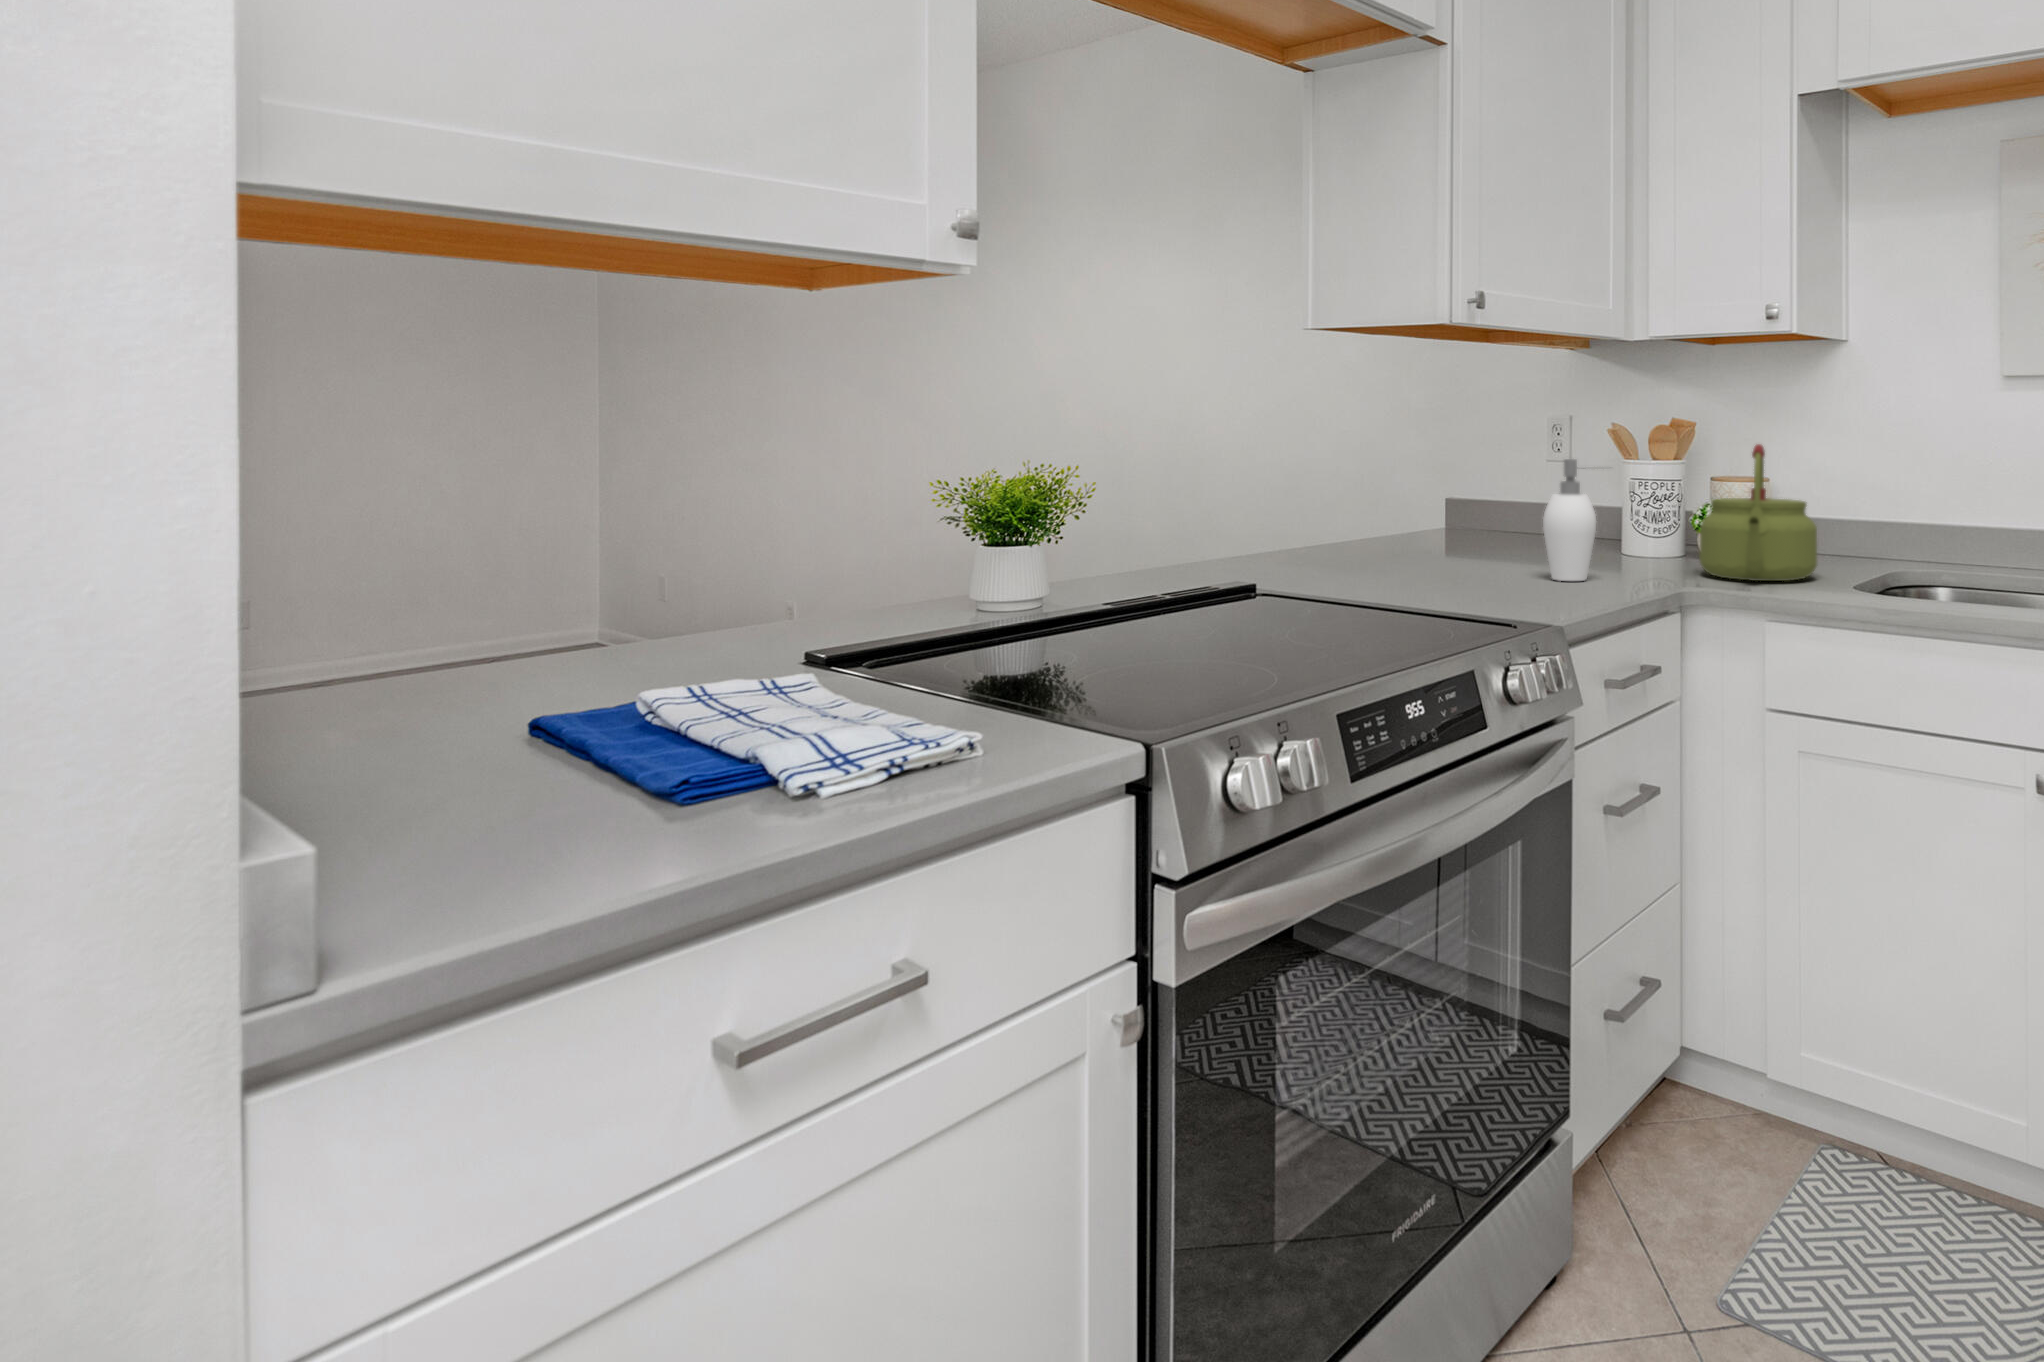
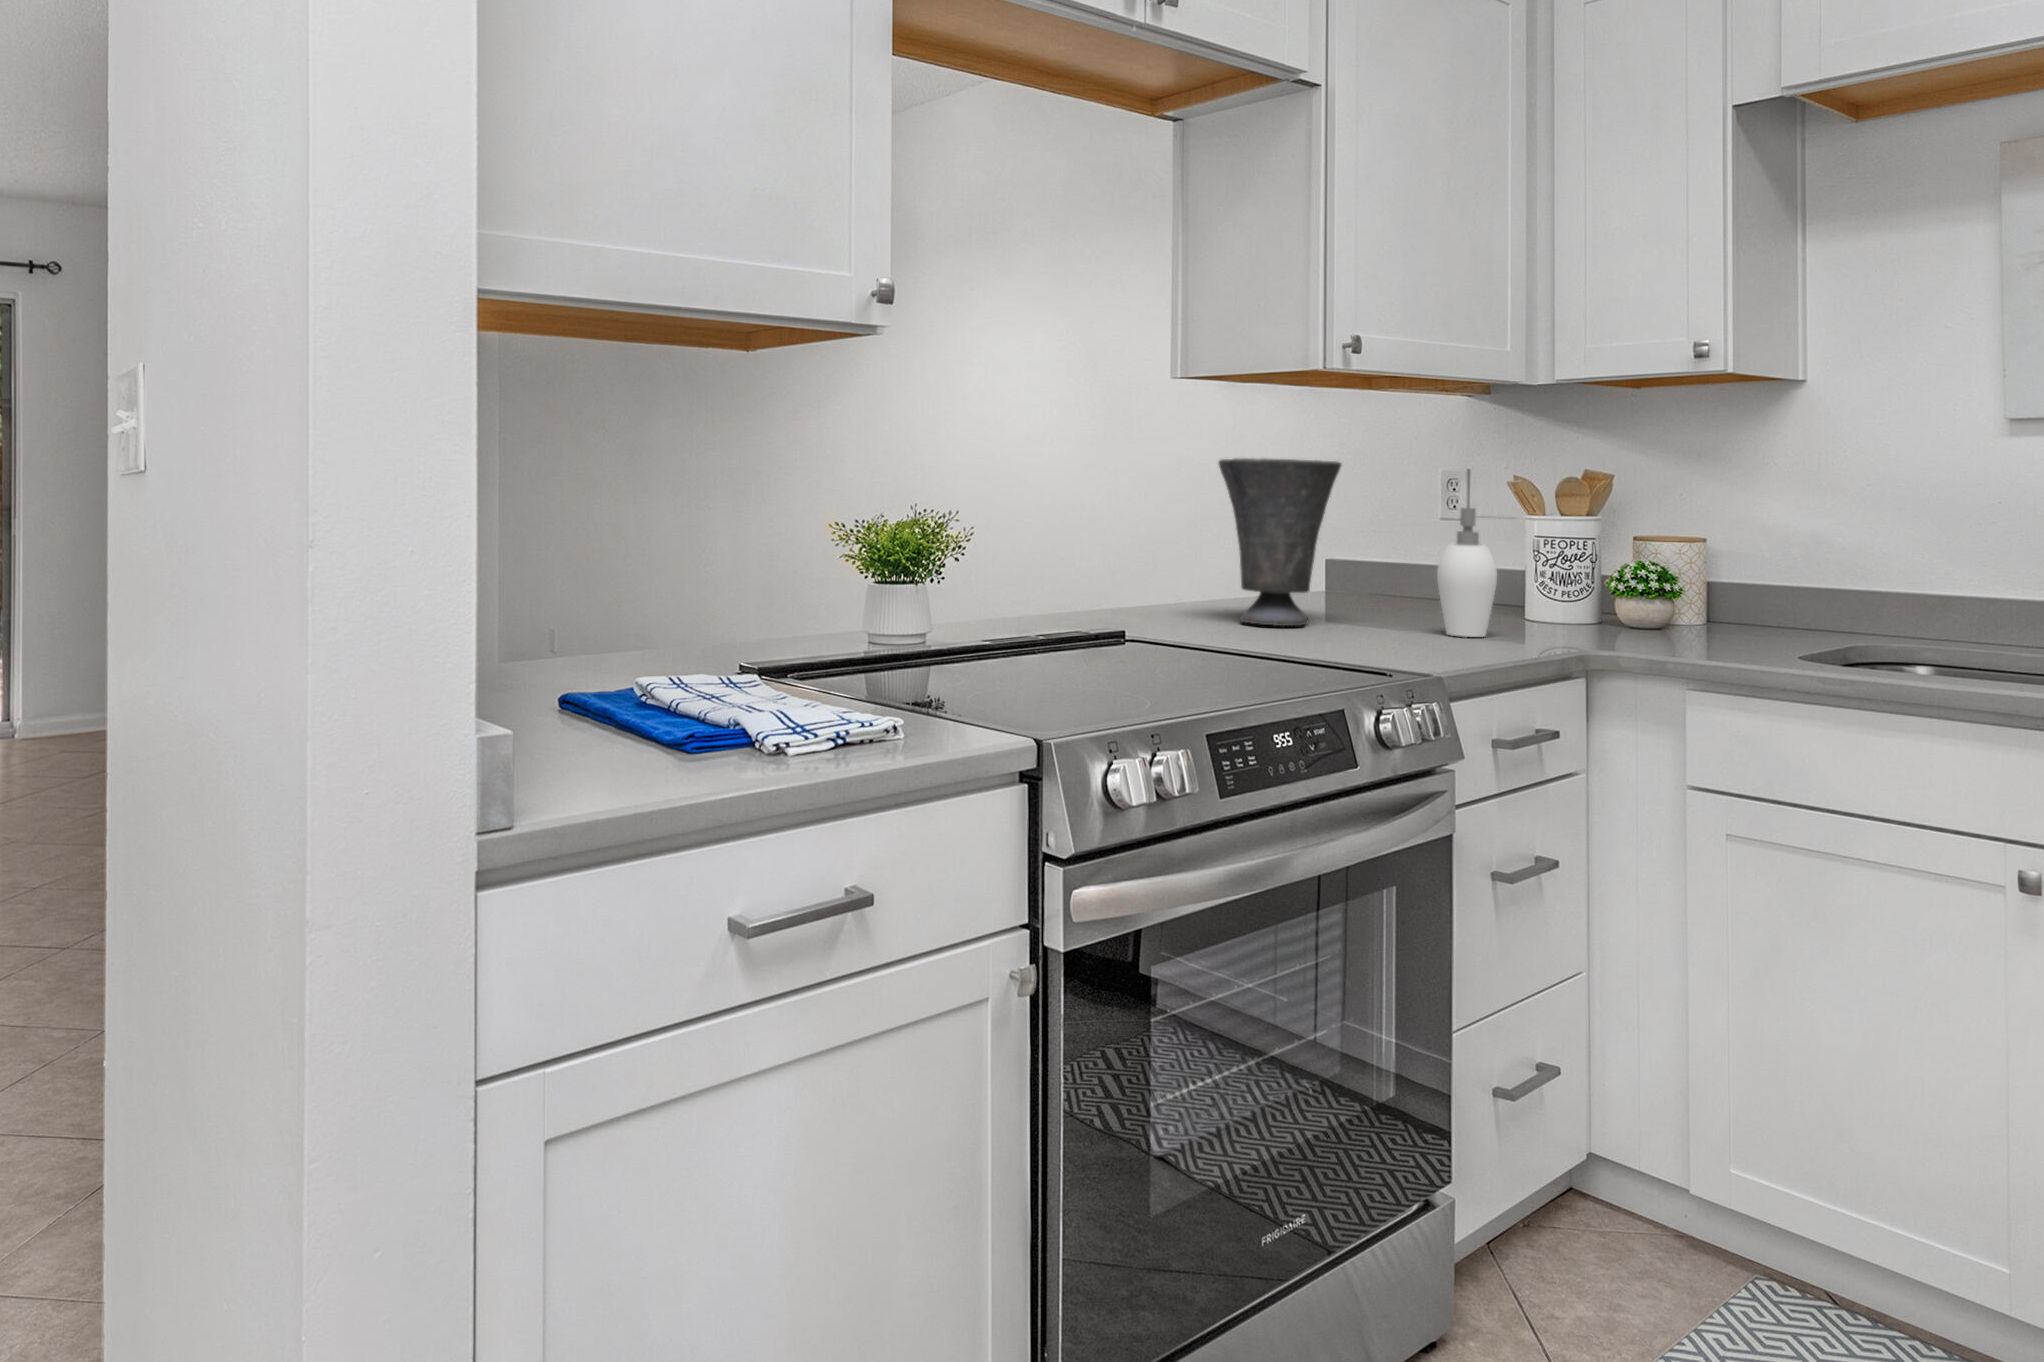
vase: none [1339,413,1455,576] -> present [1219,458,1341,626]
kettle: present [1699,444,1817,581] -> none [1620,494,1761,645]

